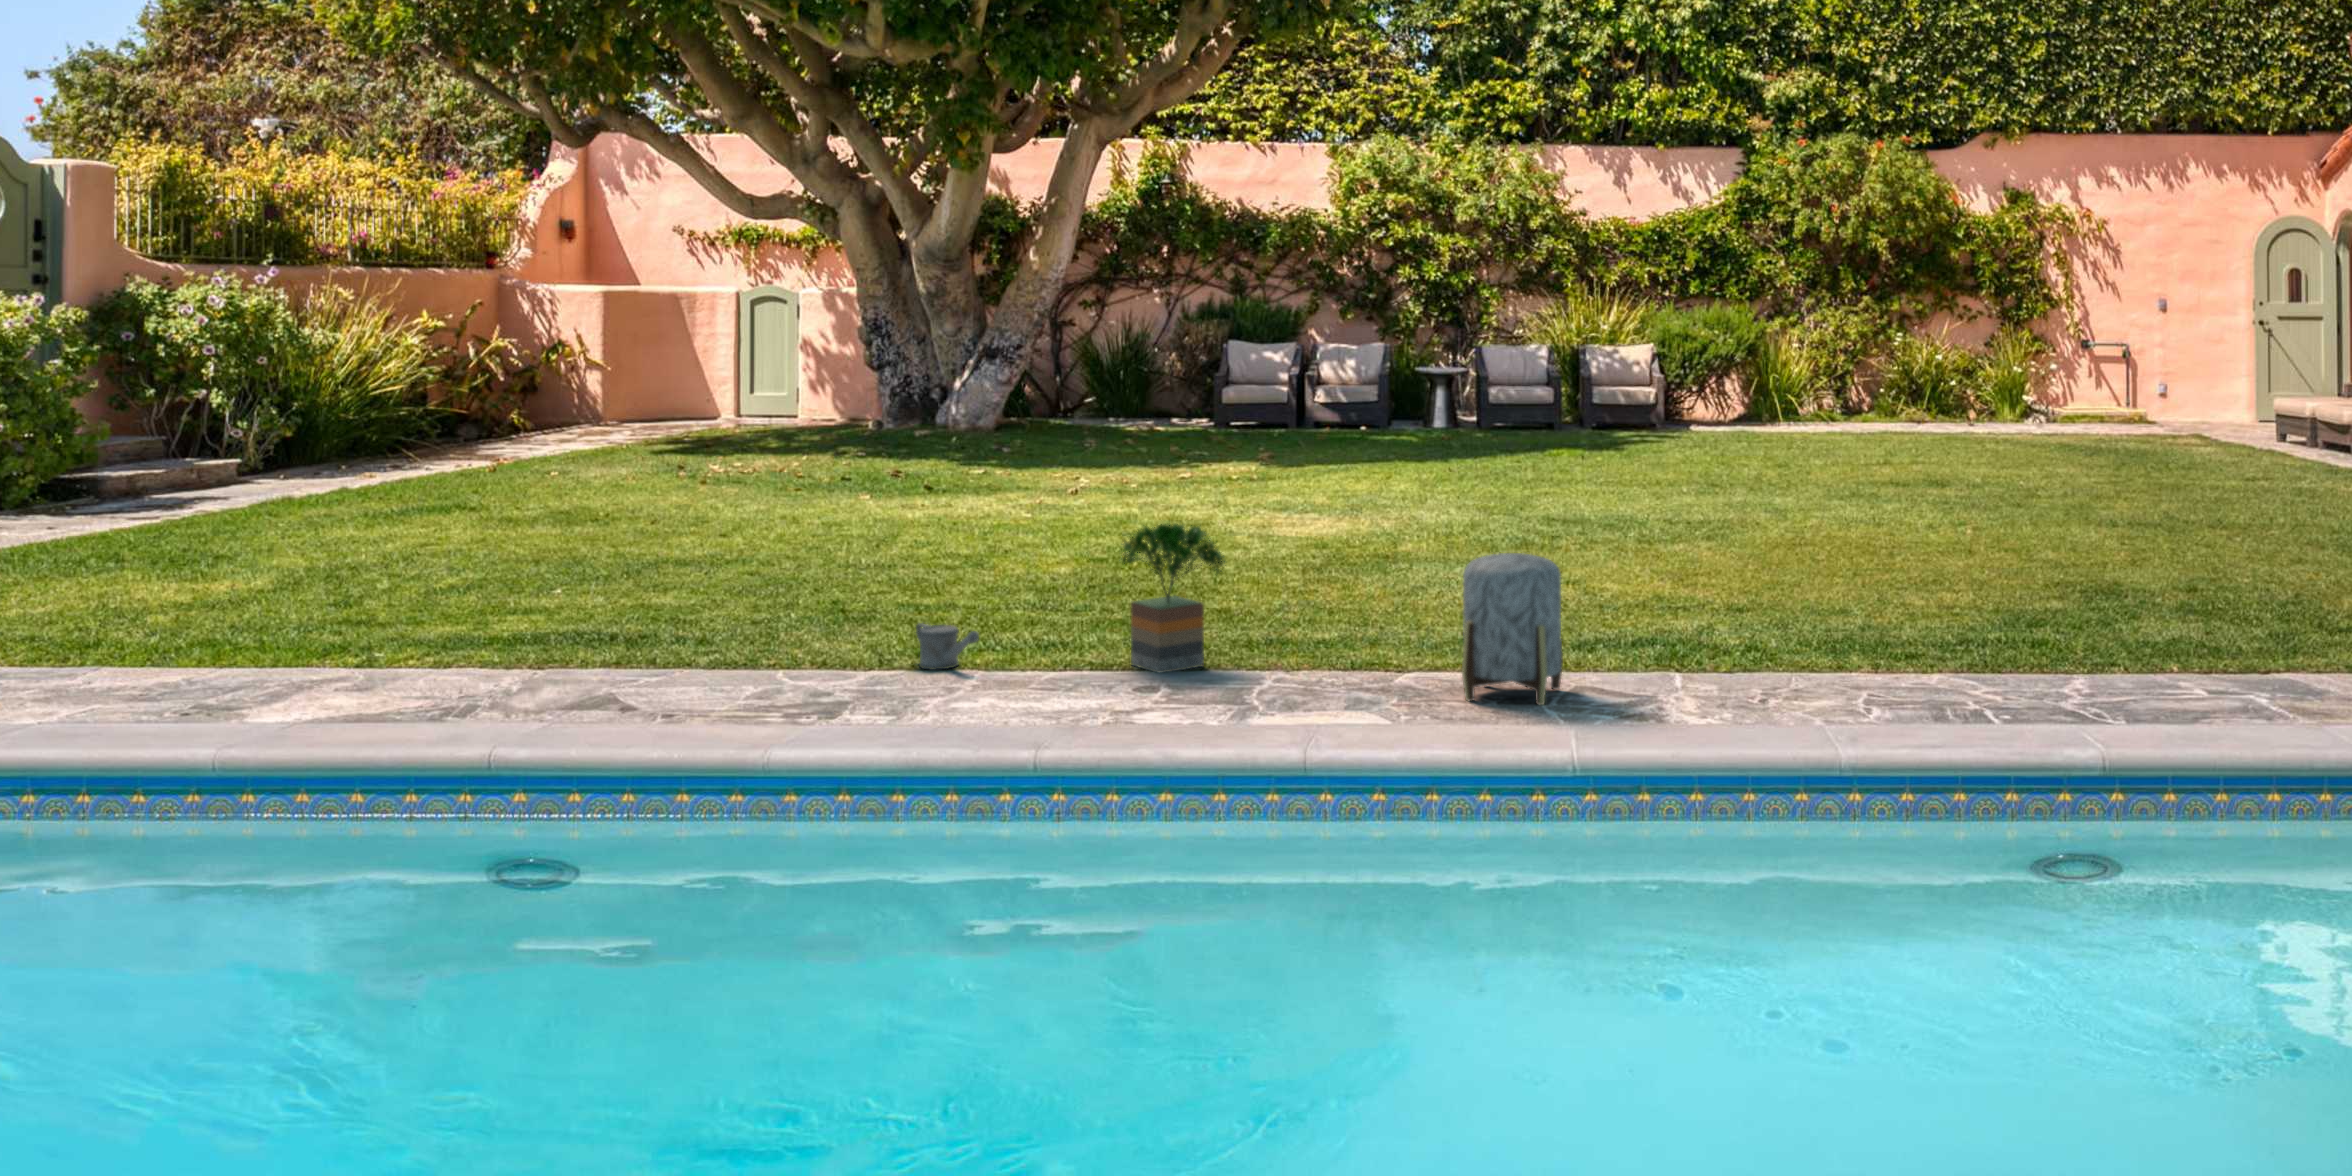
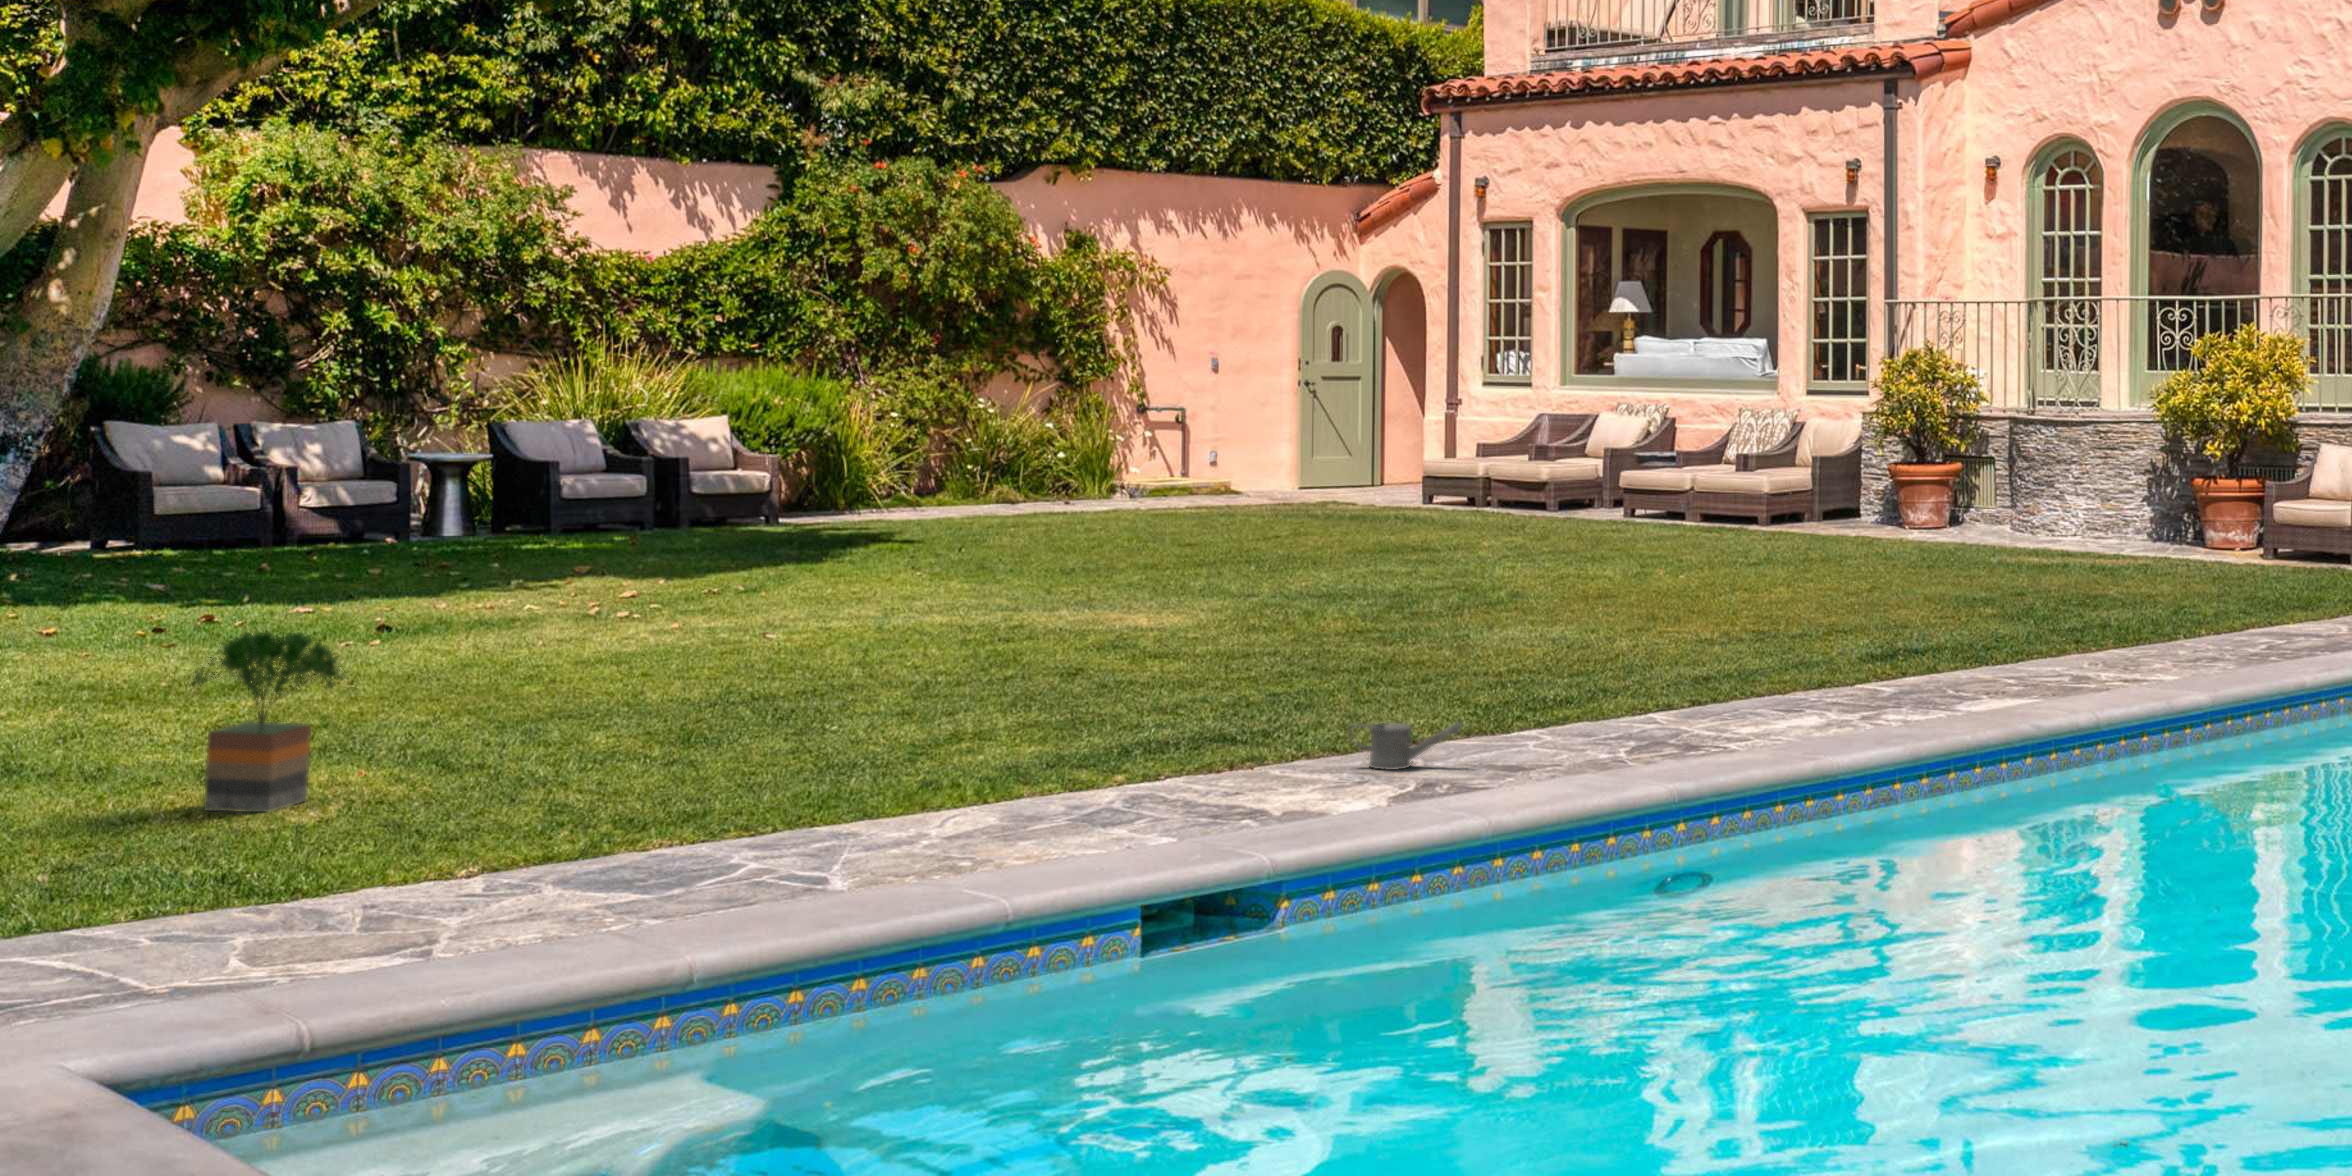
potted tree: present [1121,524,1226,673] -> present [194,631,346,812]
stool: present [1462,553,1563,705] -> none [1852,599,1953,731]

